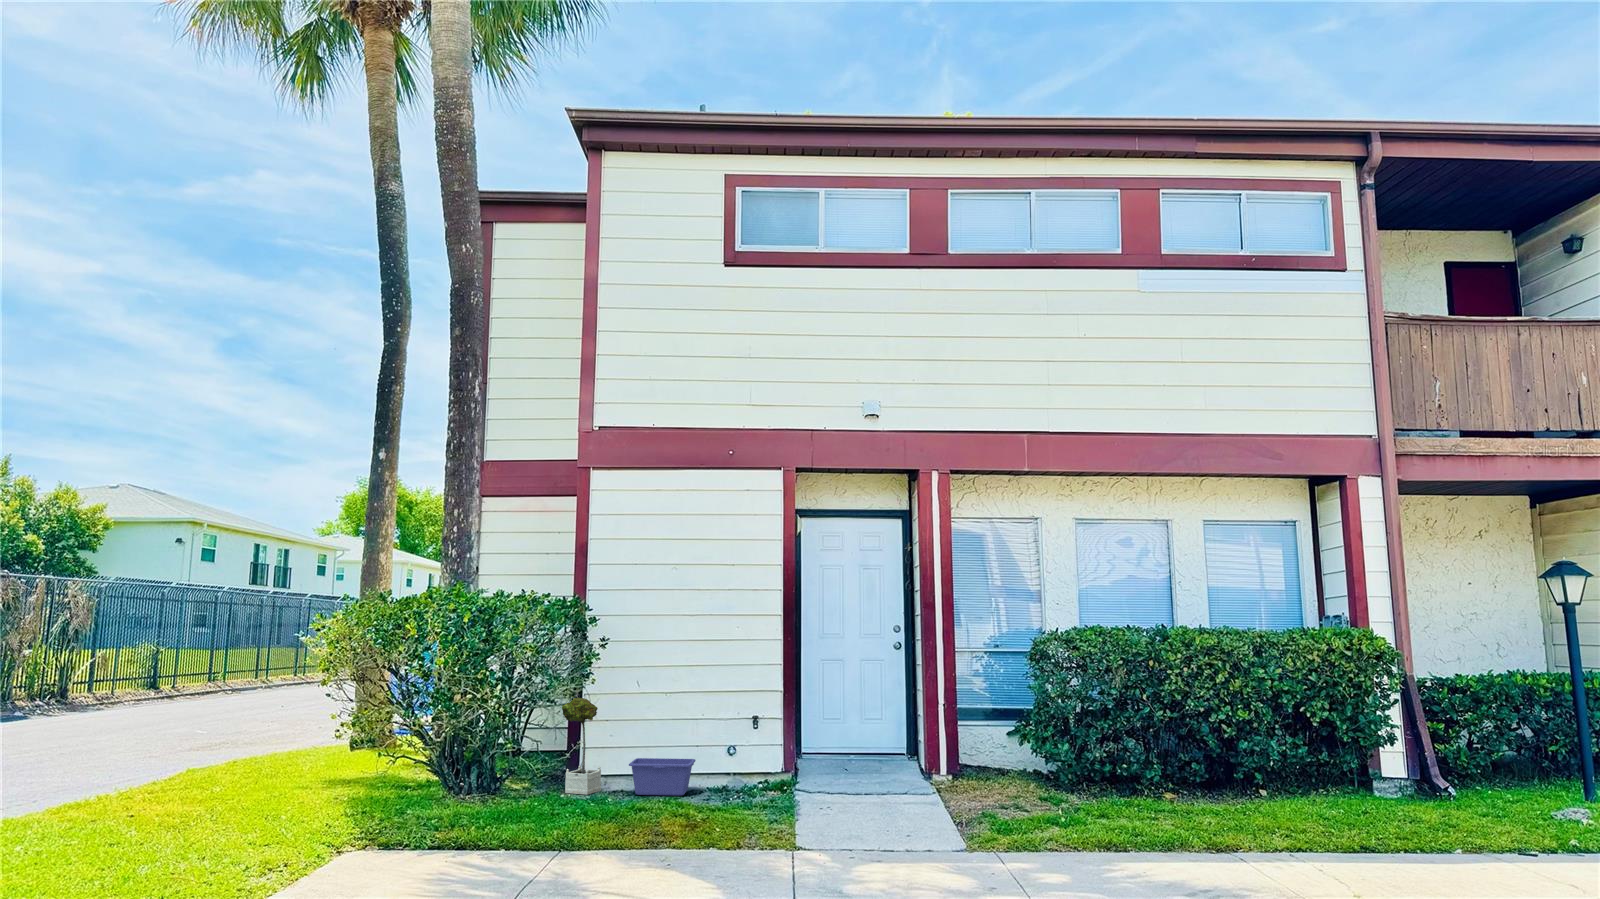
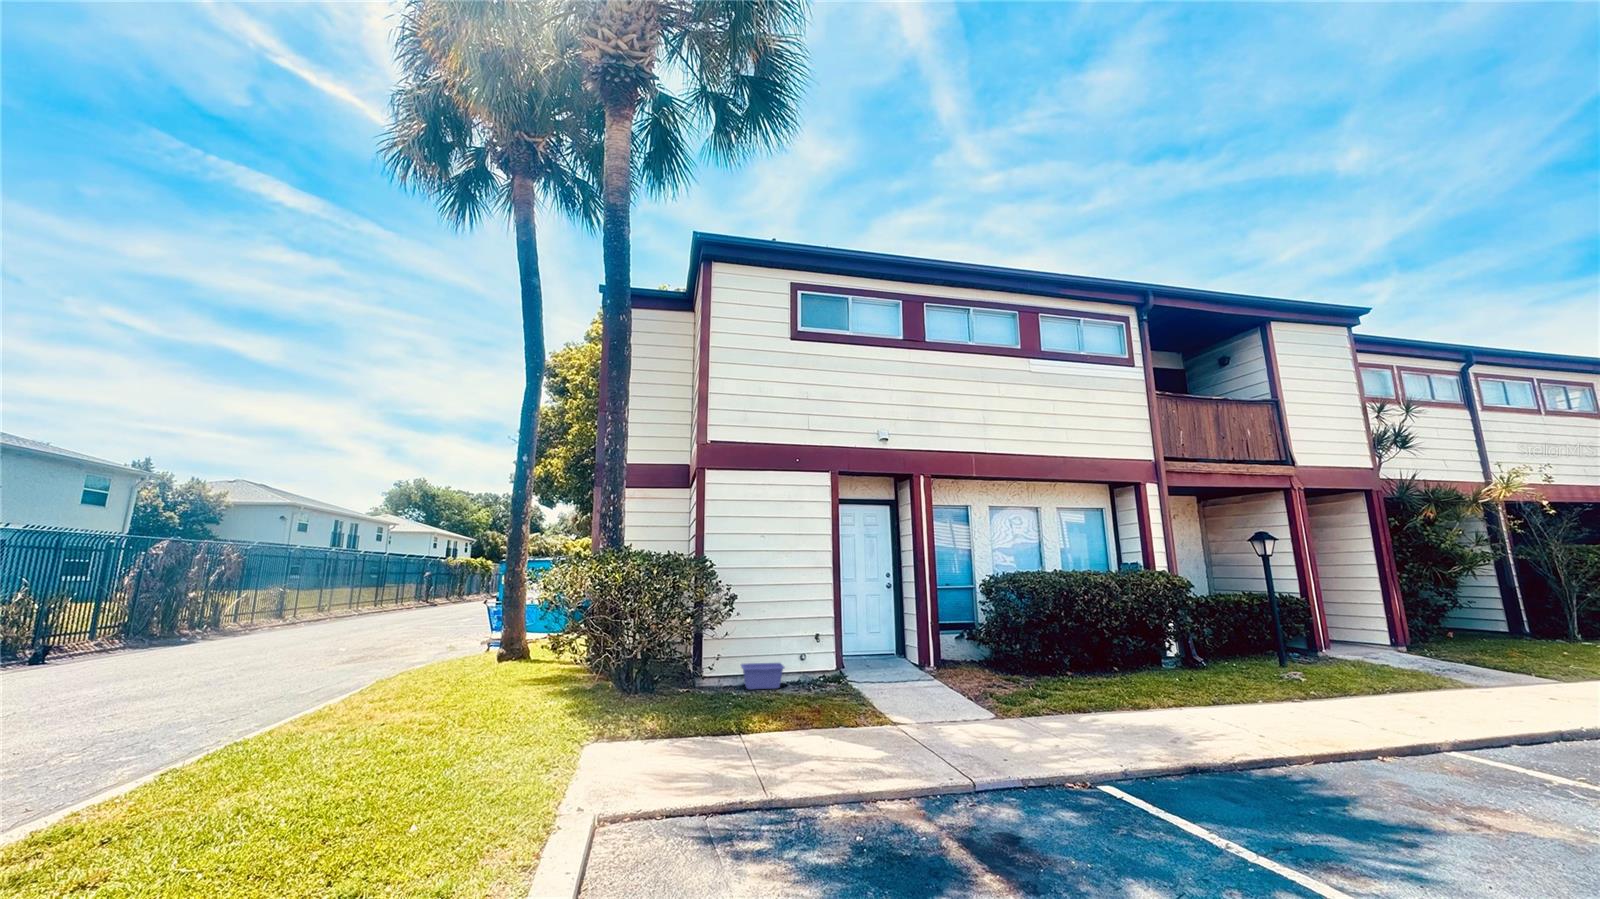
potted tree: present [562,697,601,795] -> none [692,622,719,691]

